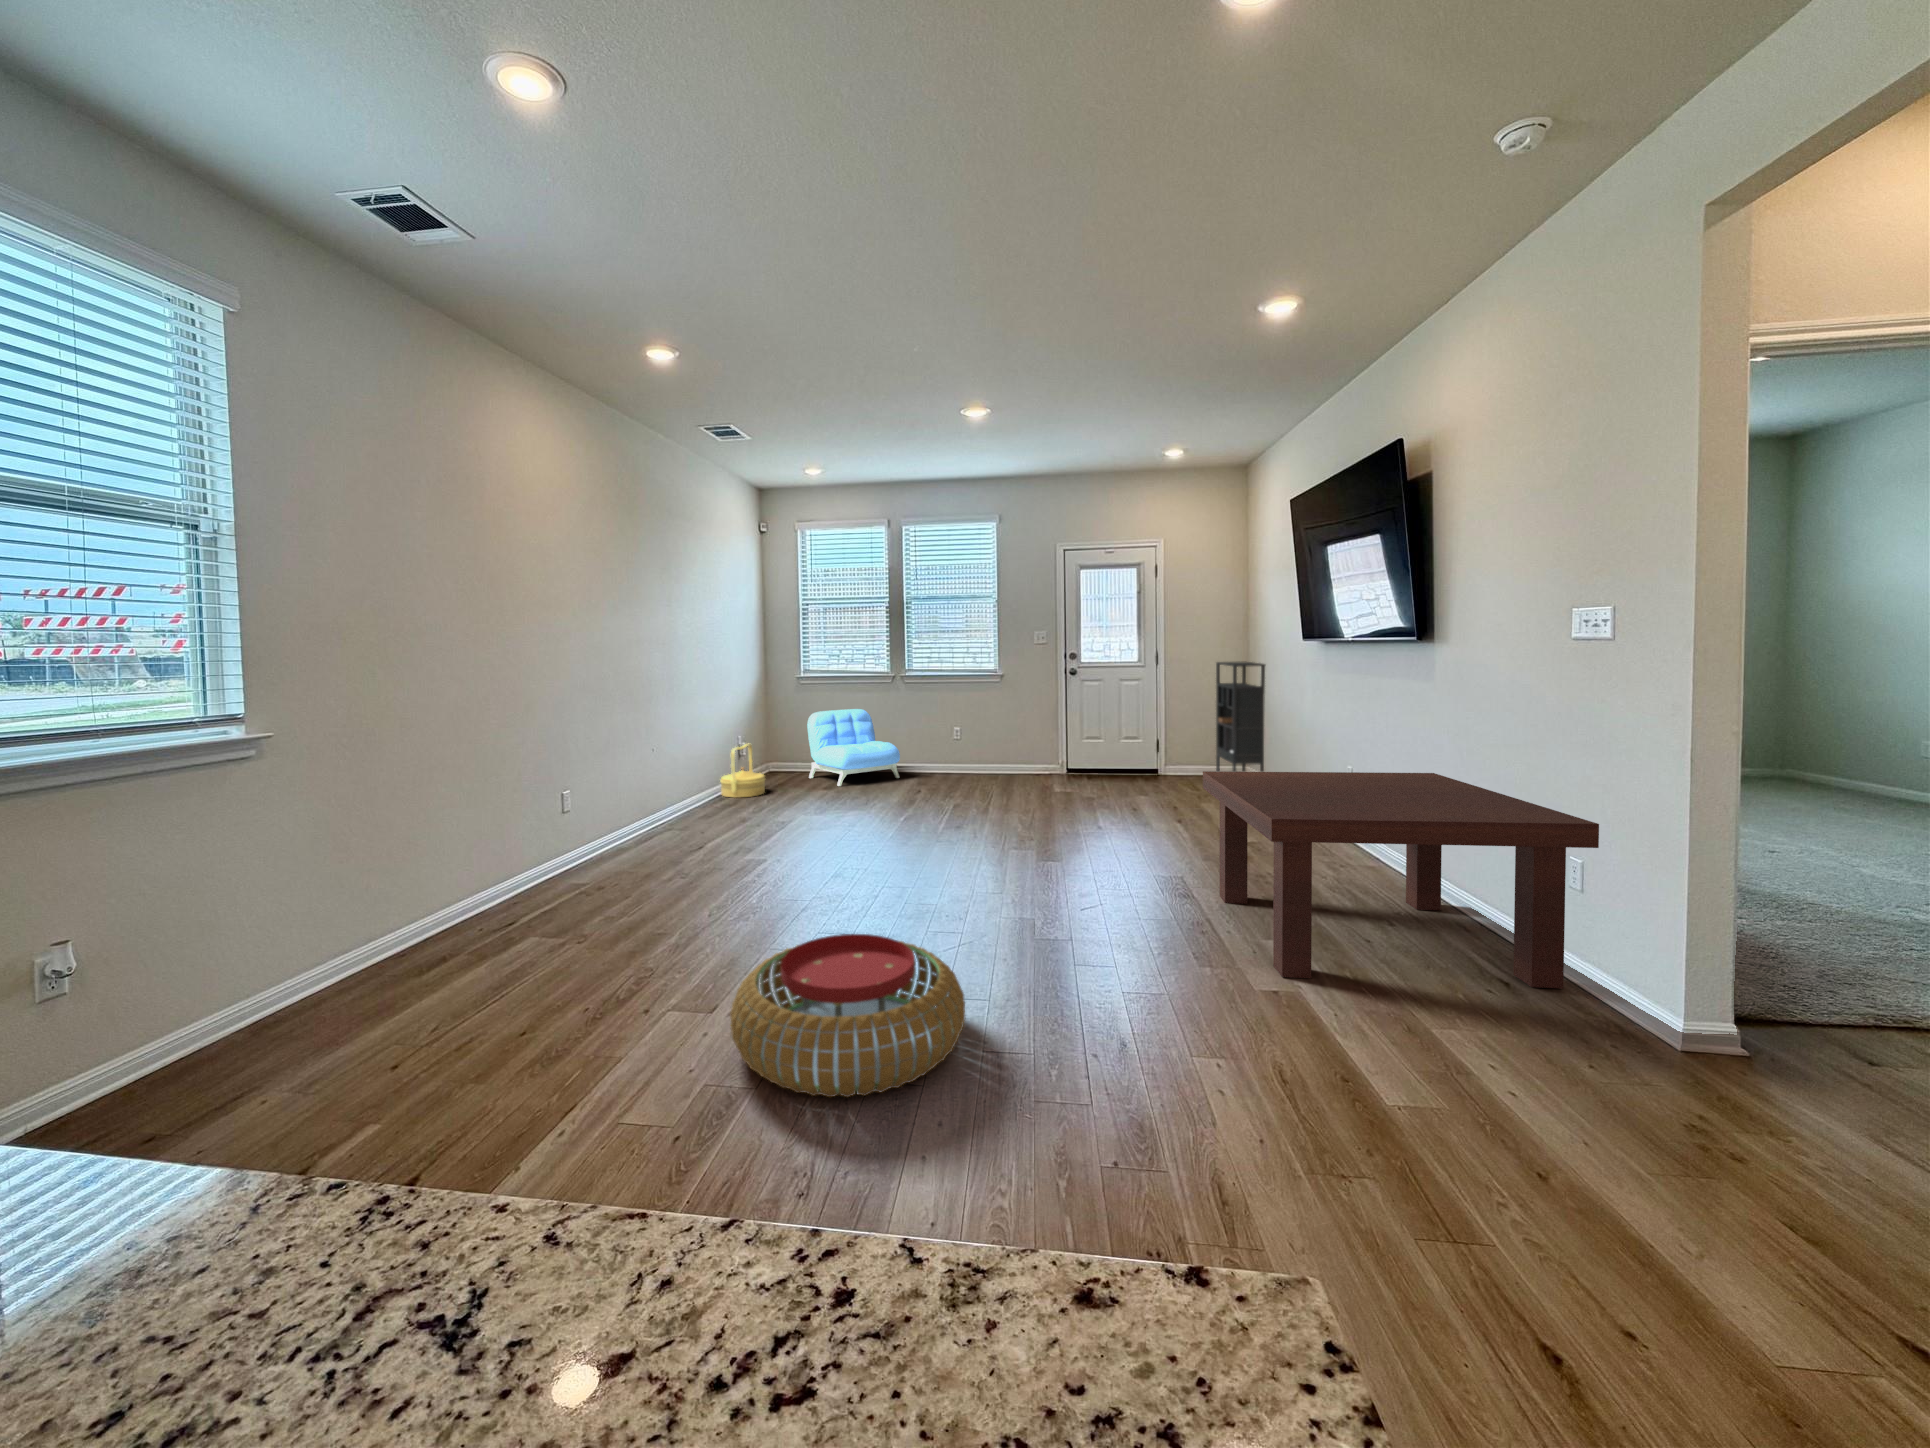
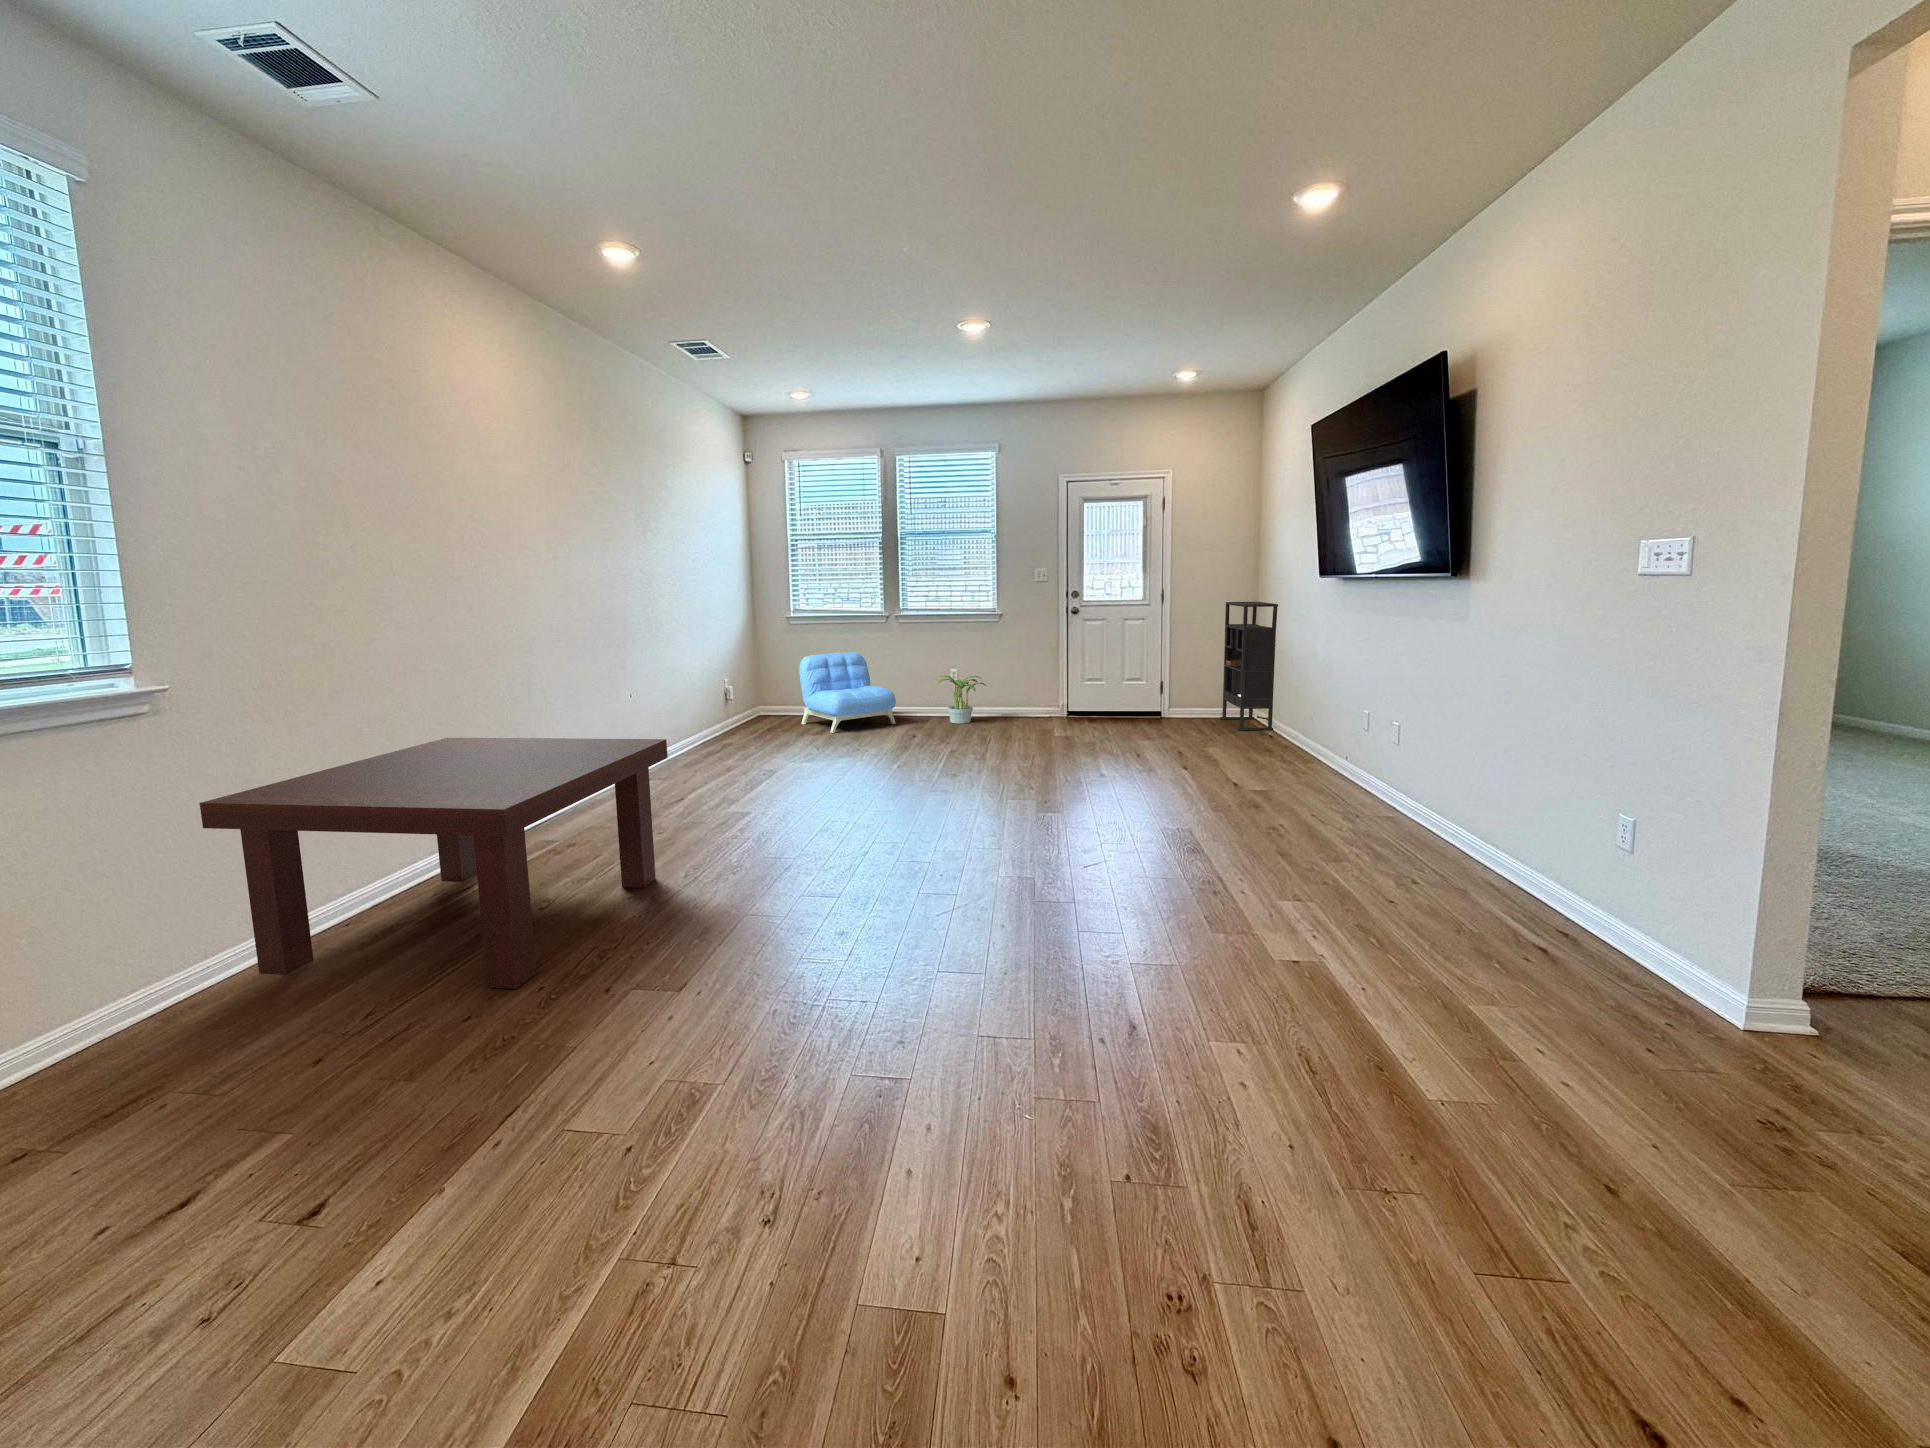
potted plant: none [939,731,987,778] -> present [937,675,986,723]
woven basket: present [720,743,765,798] -> none [707,689,755,746]
coffee table: present [1203,771,1599,989] -> present [199,738,668,989]
pouf: present [730,934,965,1097] -> none [697,906,959,1095]

